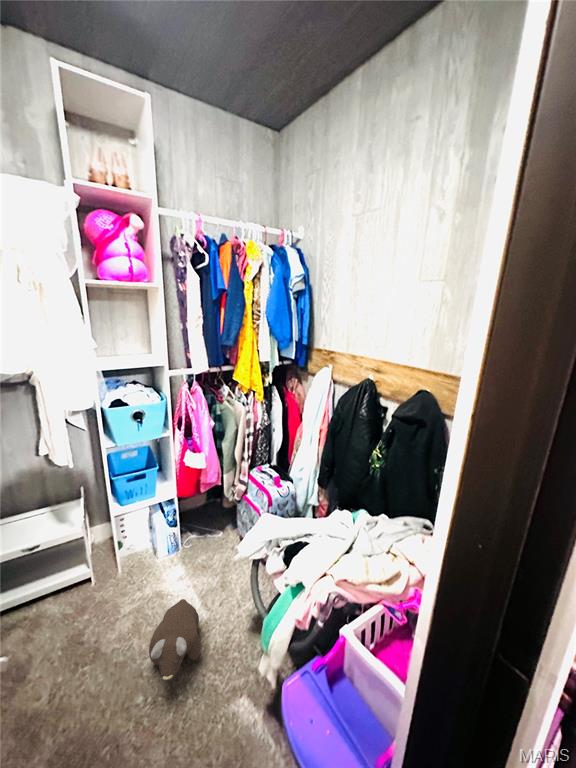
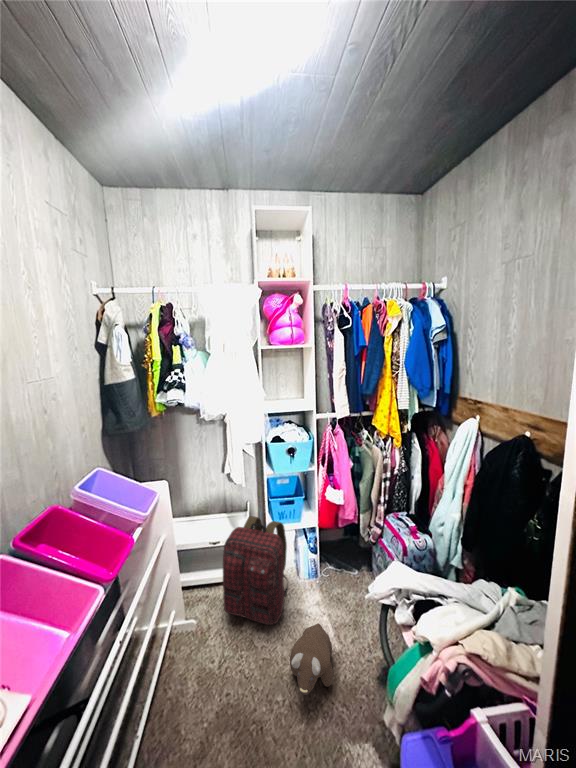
backpack: none [44,503,143,630] -> present [223,516,288,625]

